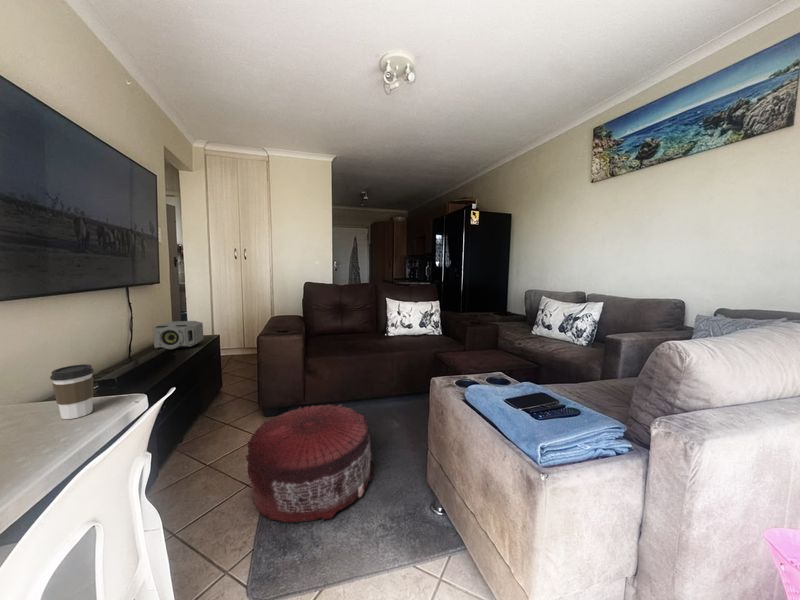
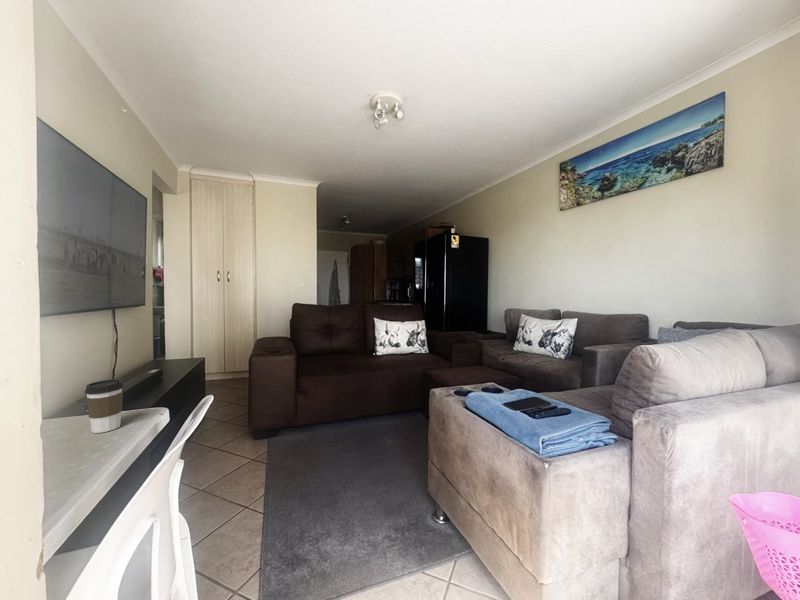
speaker: present [153,321,204,349] -> none [136,344,188,374]
pouf: present [246,404,374,522] -> none [246,422,374,542]

